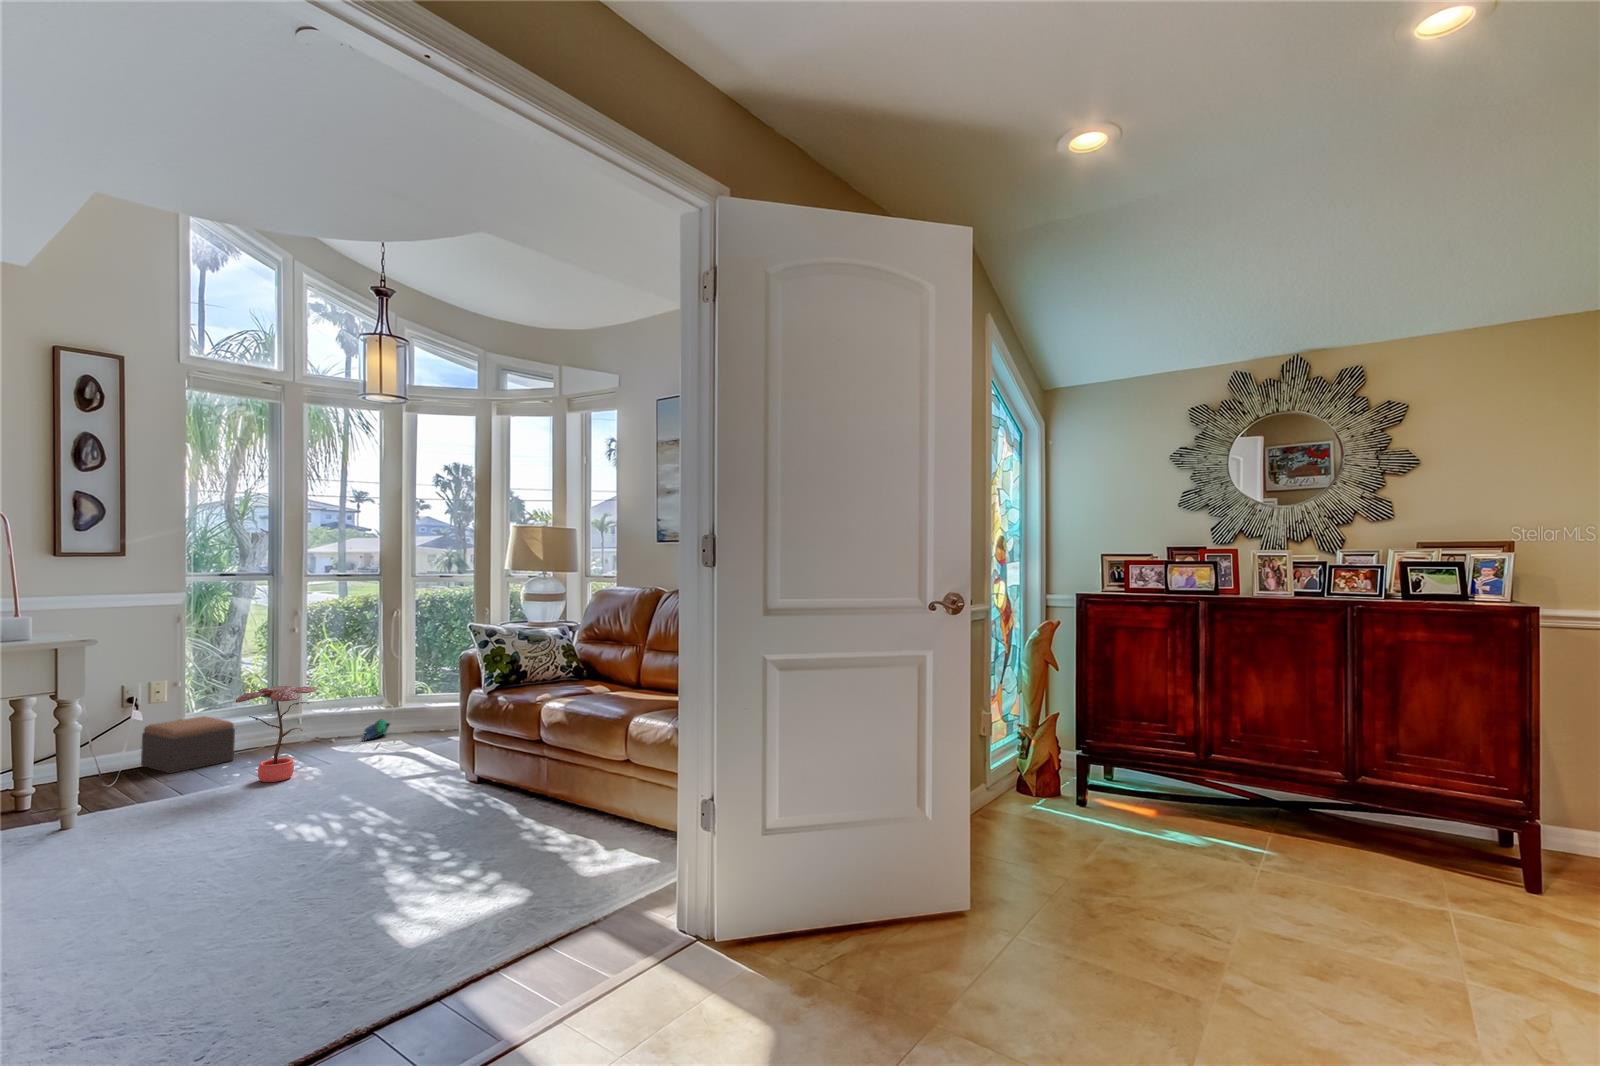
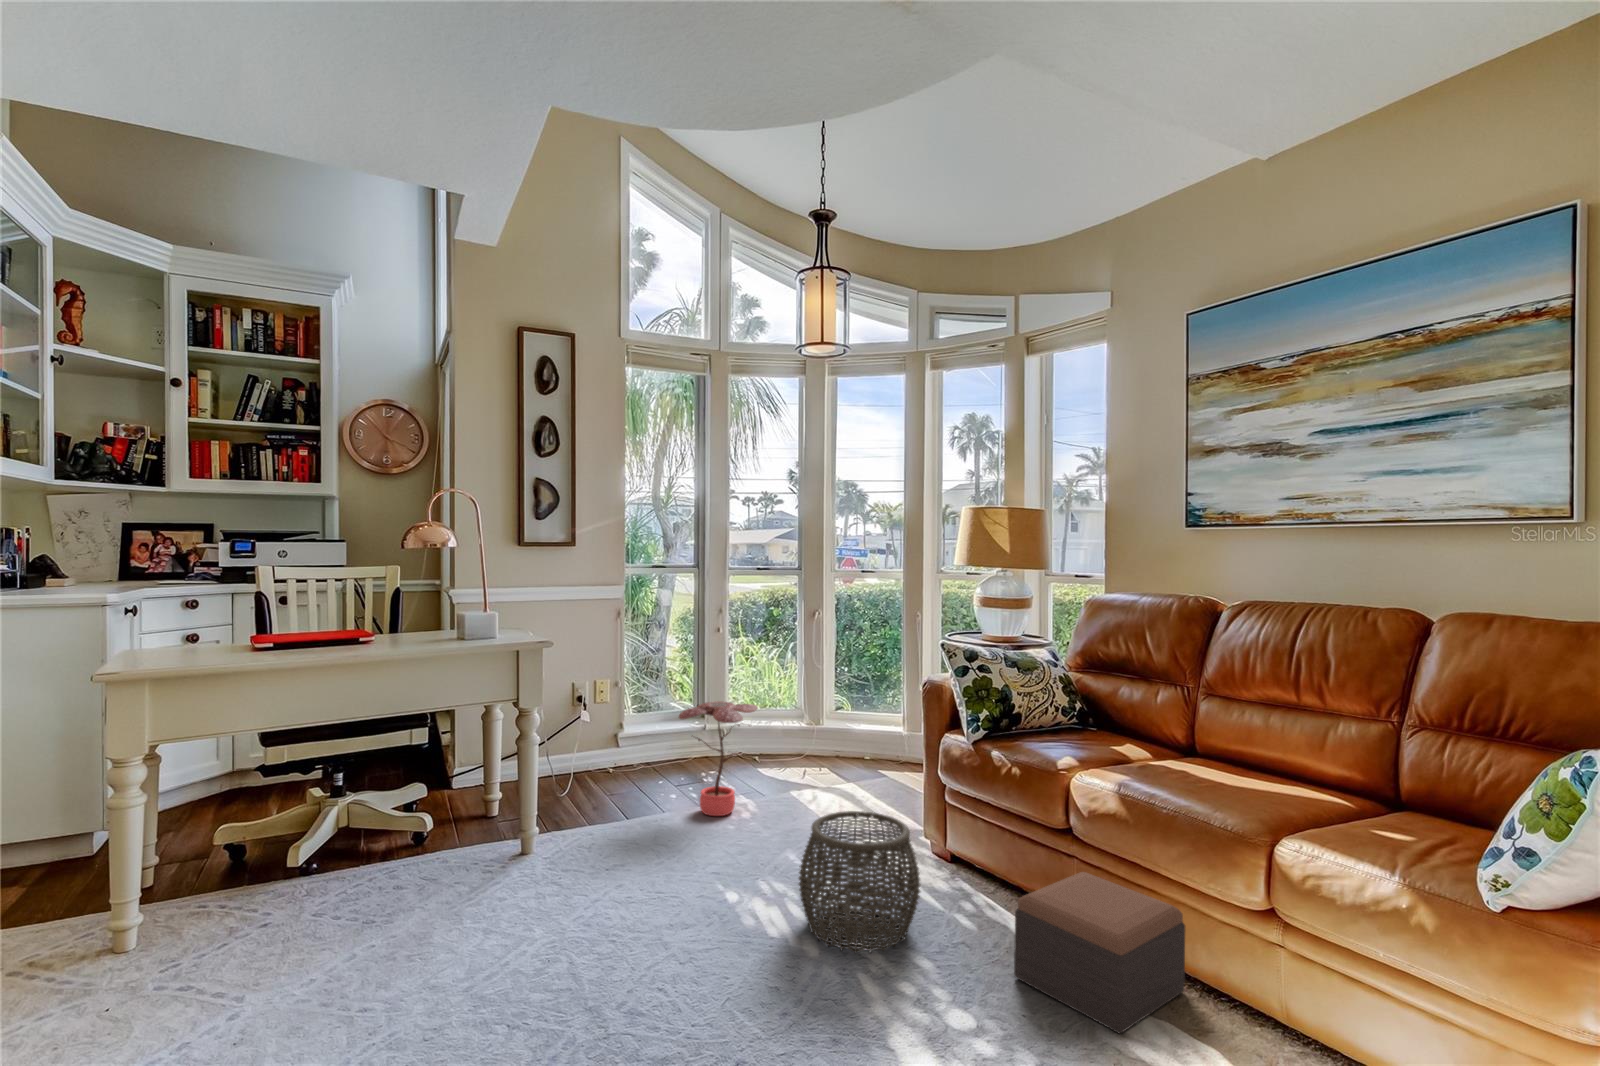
footstool: present [141,716,235,773] -> present [1014,872,1185,1034]
plush toy: present [361,720,390,740] -> none [789,740,819,764]
woven basket: none [325,746,426,841] -> present [799,811,921,952]

